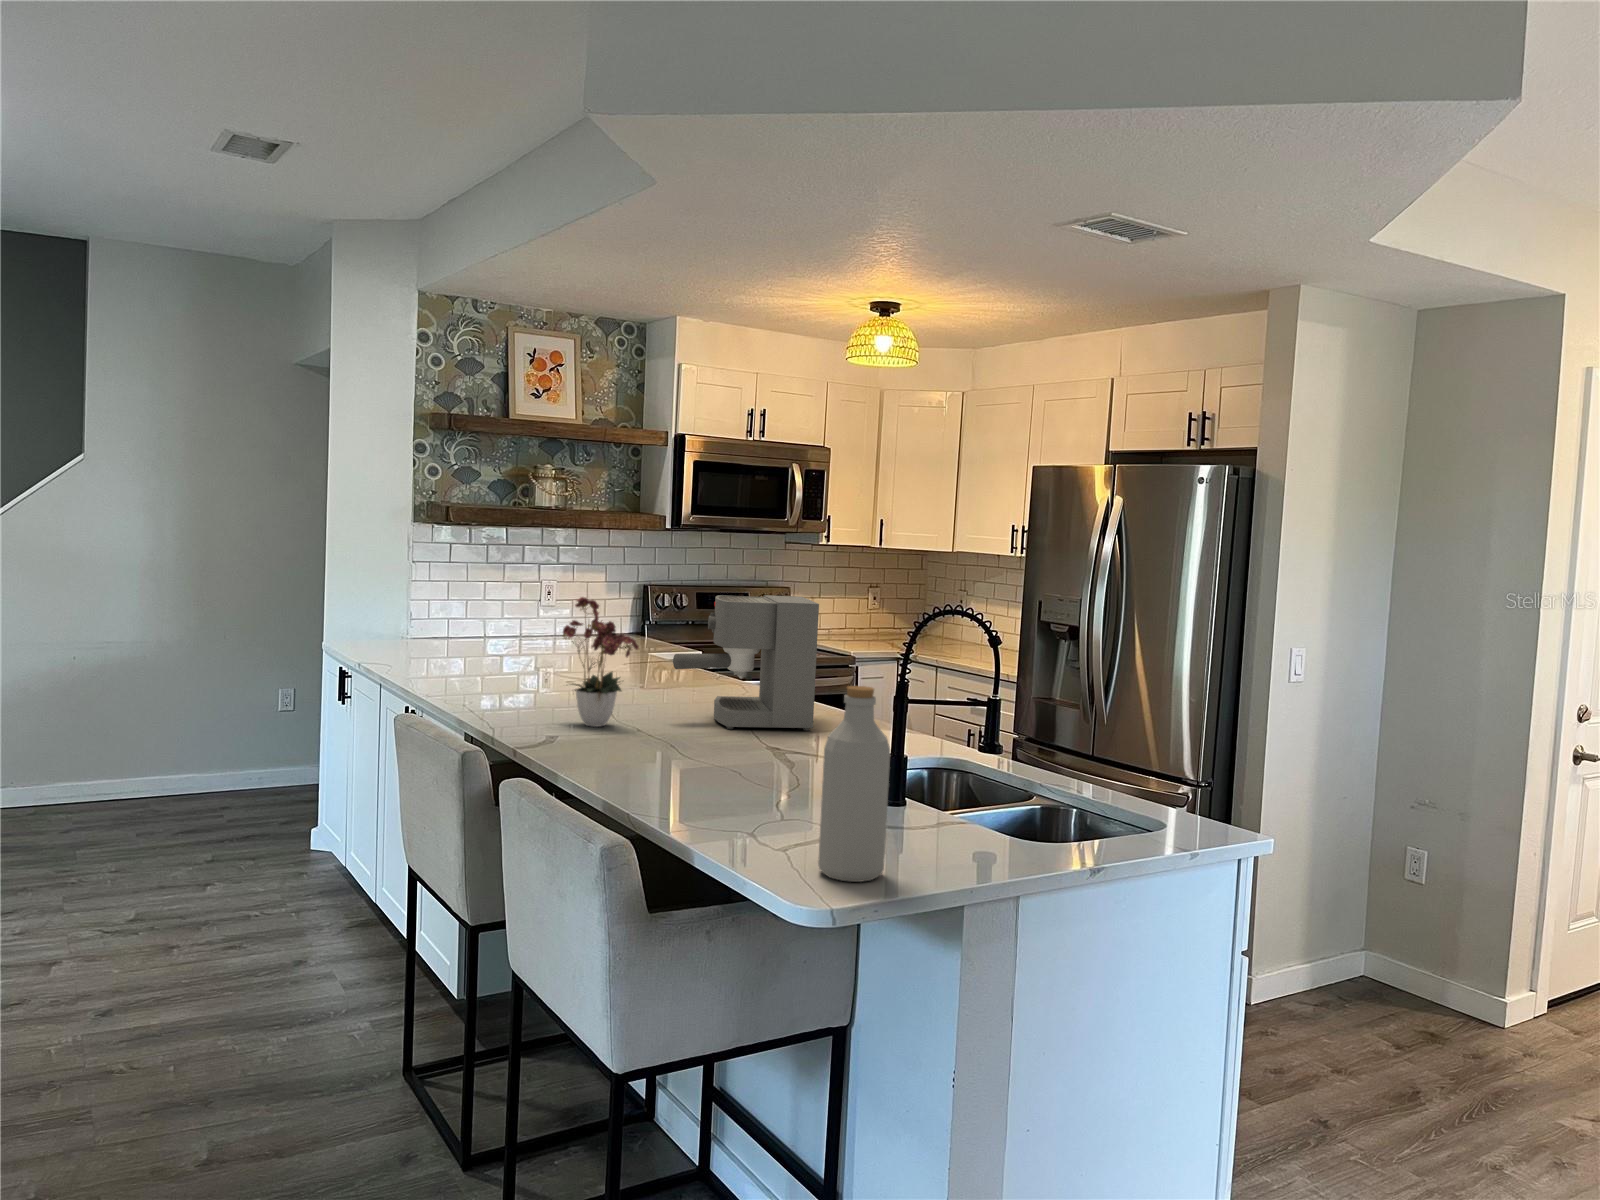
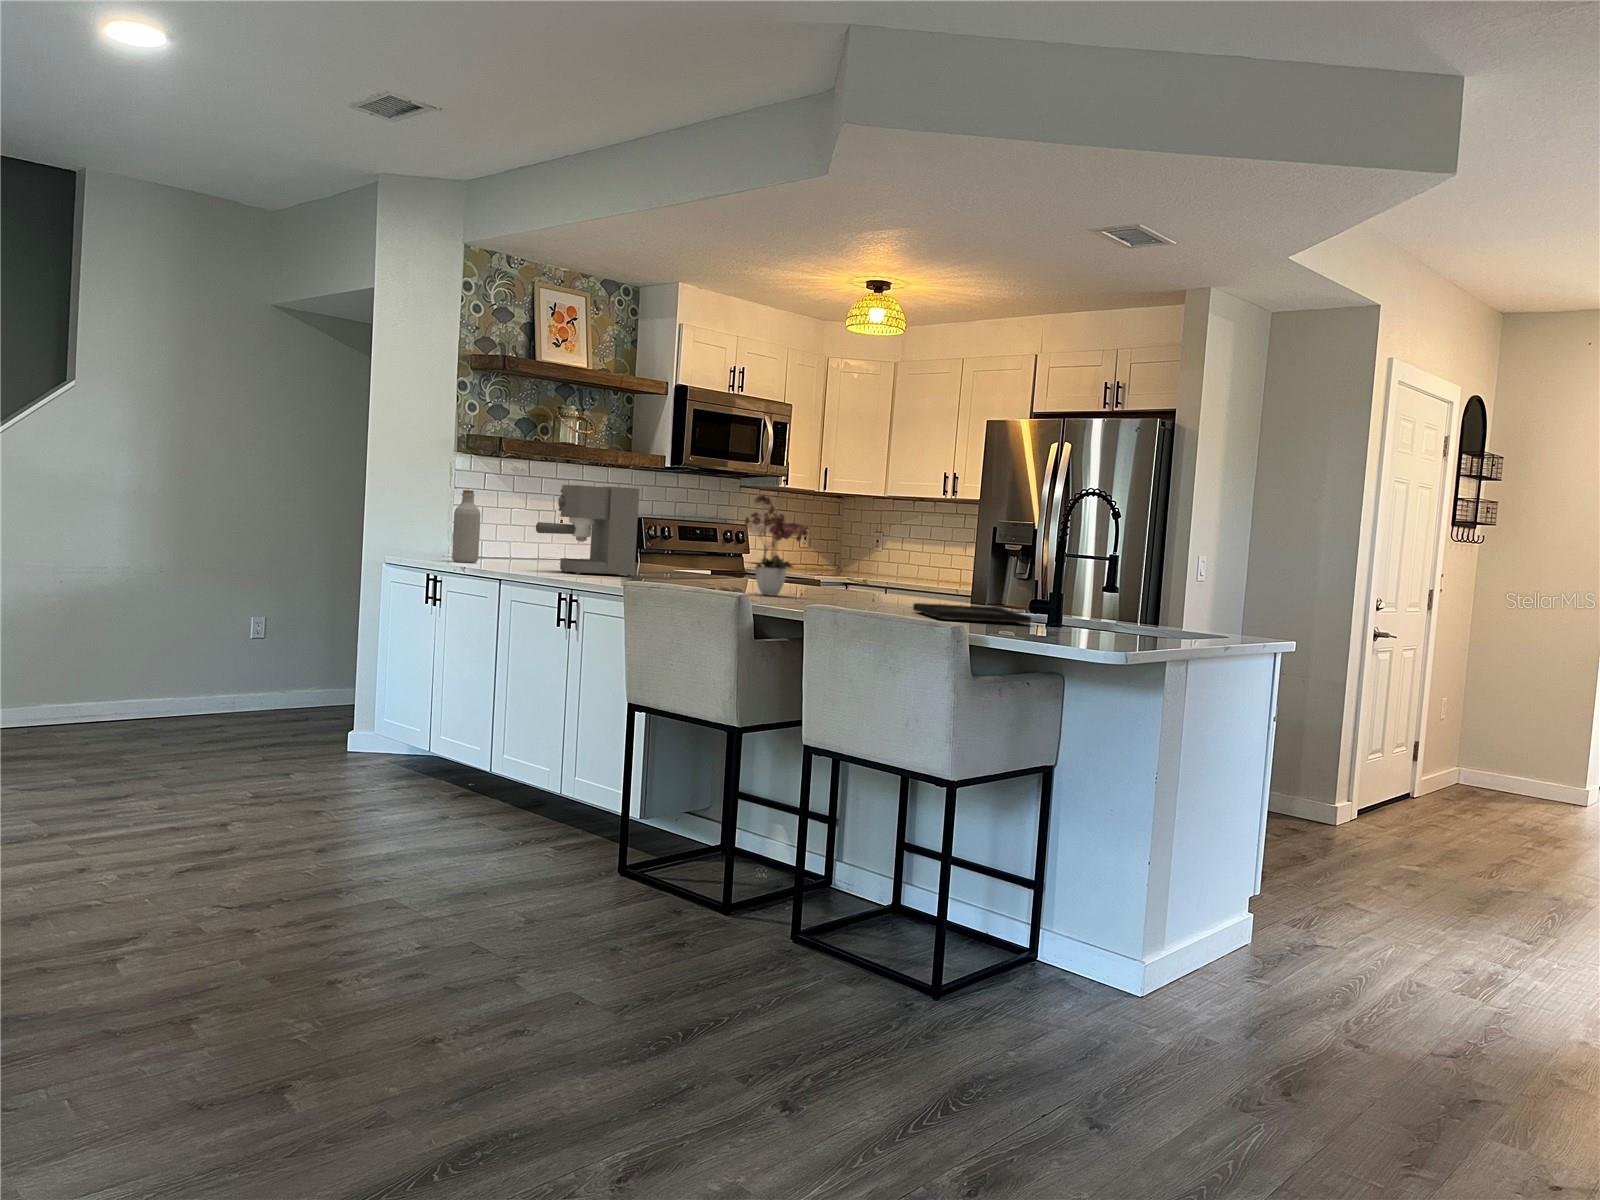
coffee maker: present [673,595,819,730] -> present [536,485,639,577]
bottle: present [818,686,890,882] -> present [452,490,480,563]
tray: none [661,761,819,814] -> present [913,603,1031,623]

